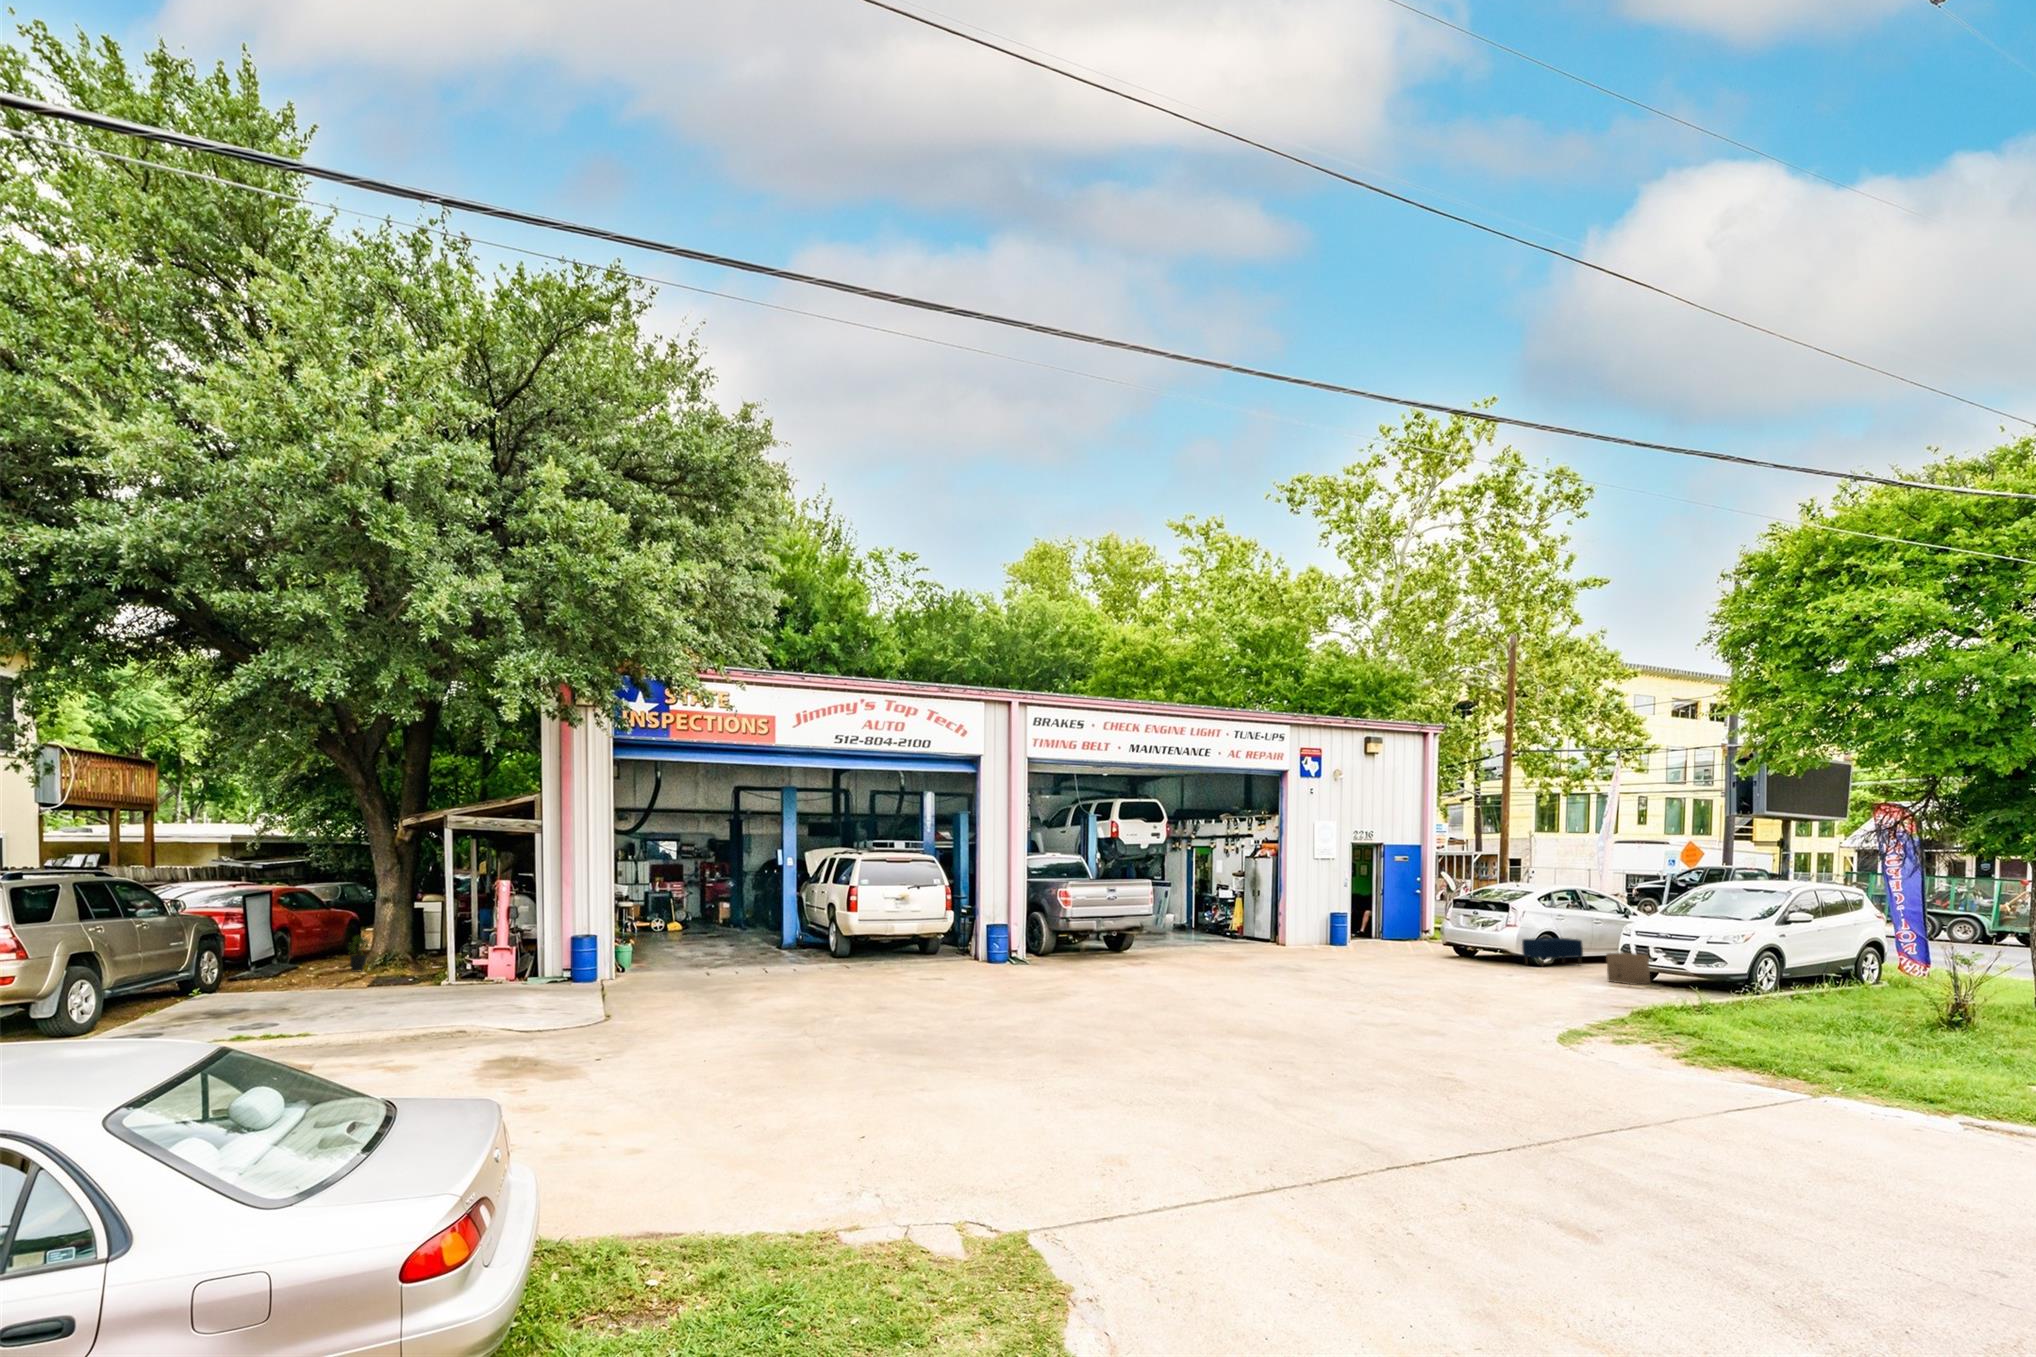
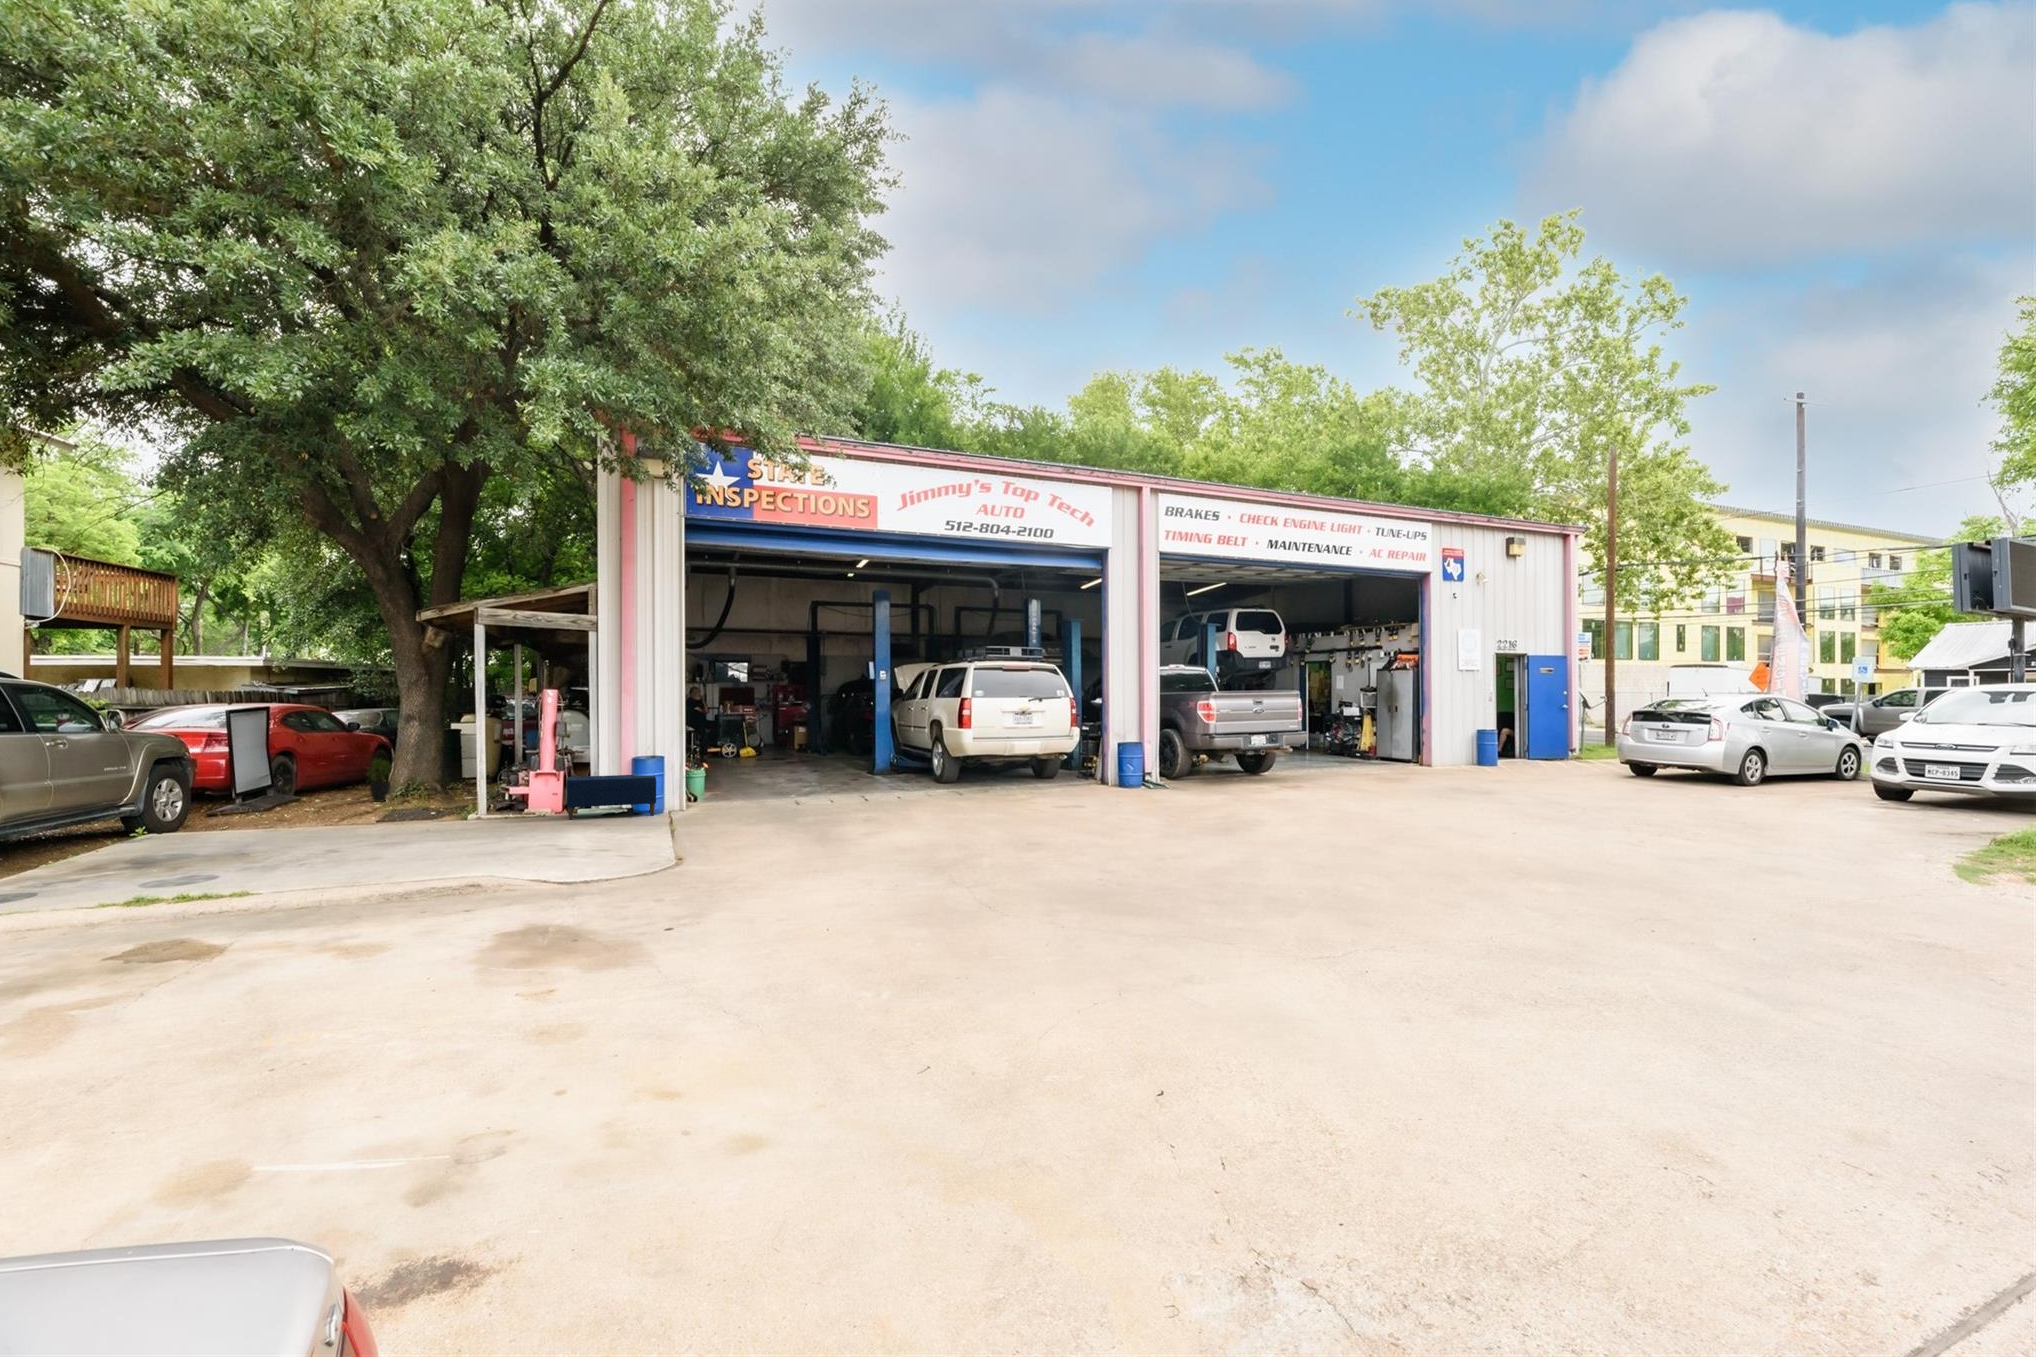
bench: present [1522,938,1583,967] -> present [566,775,656,820]
cardboard box: present [1606,953,1650,985] -> none [1900,771,1958,810]

